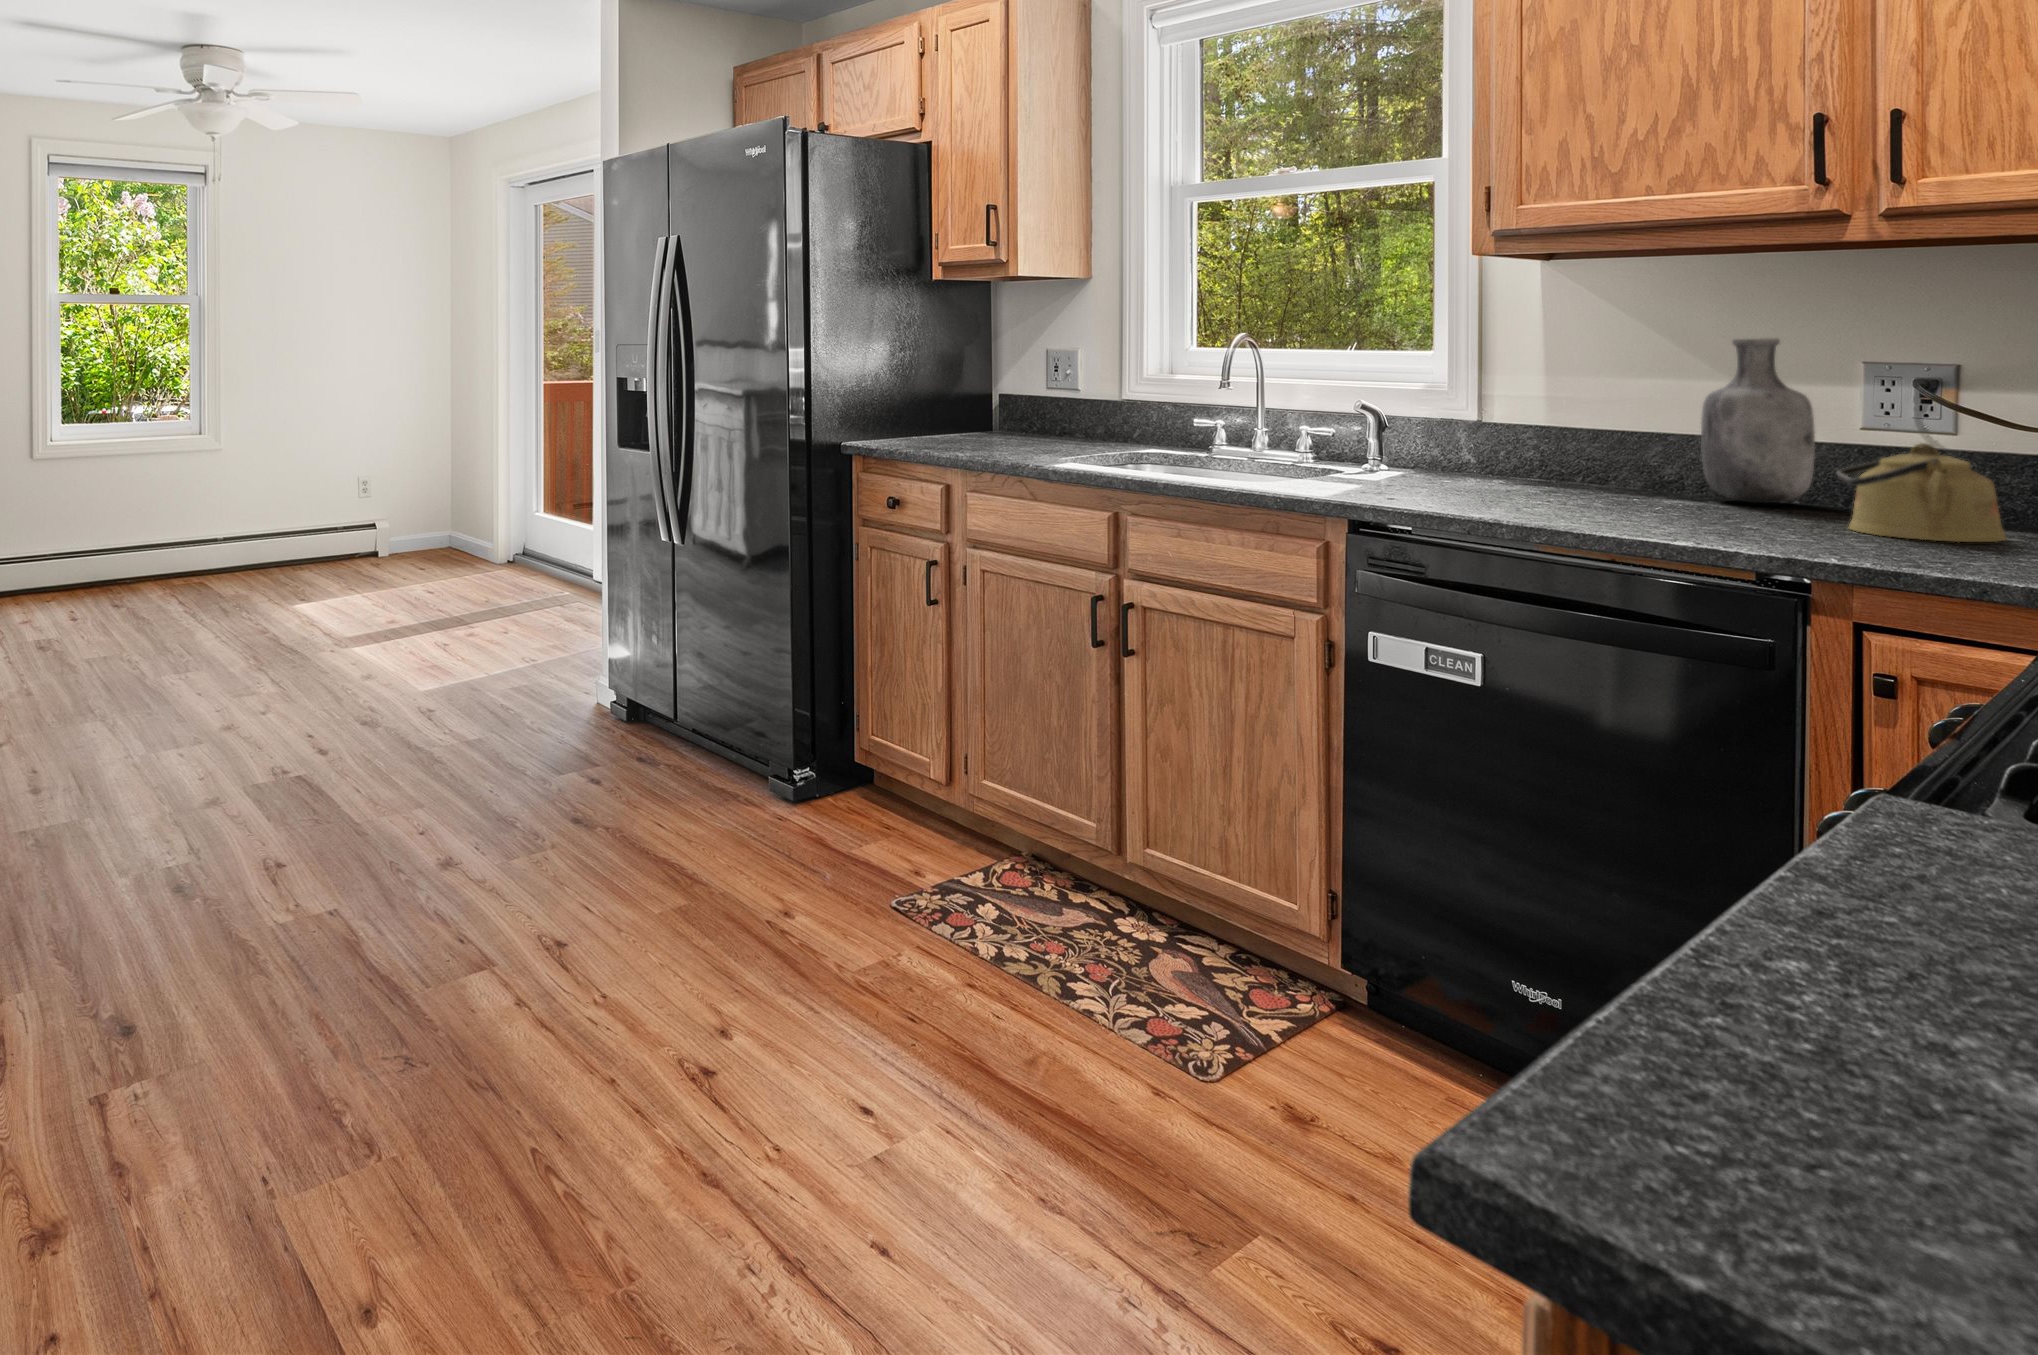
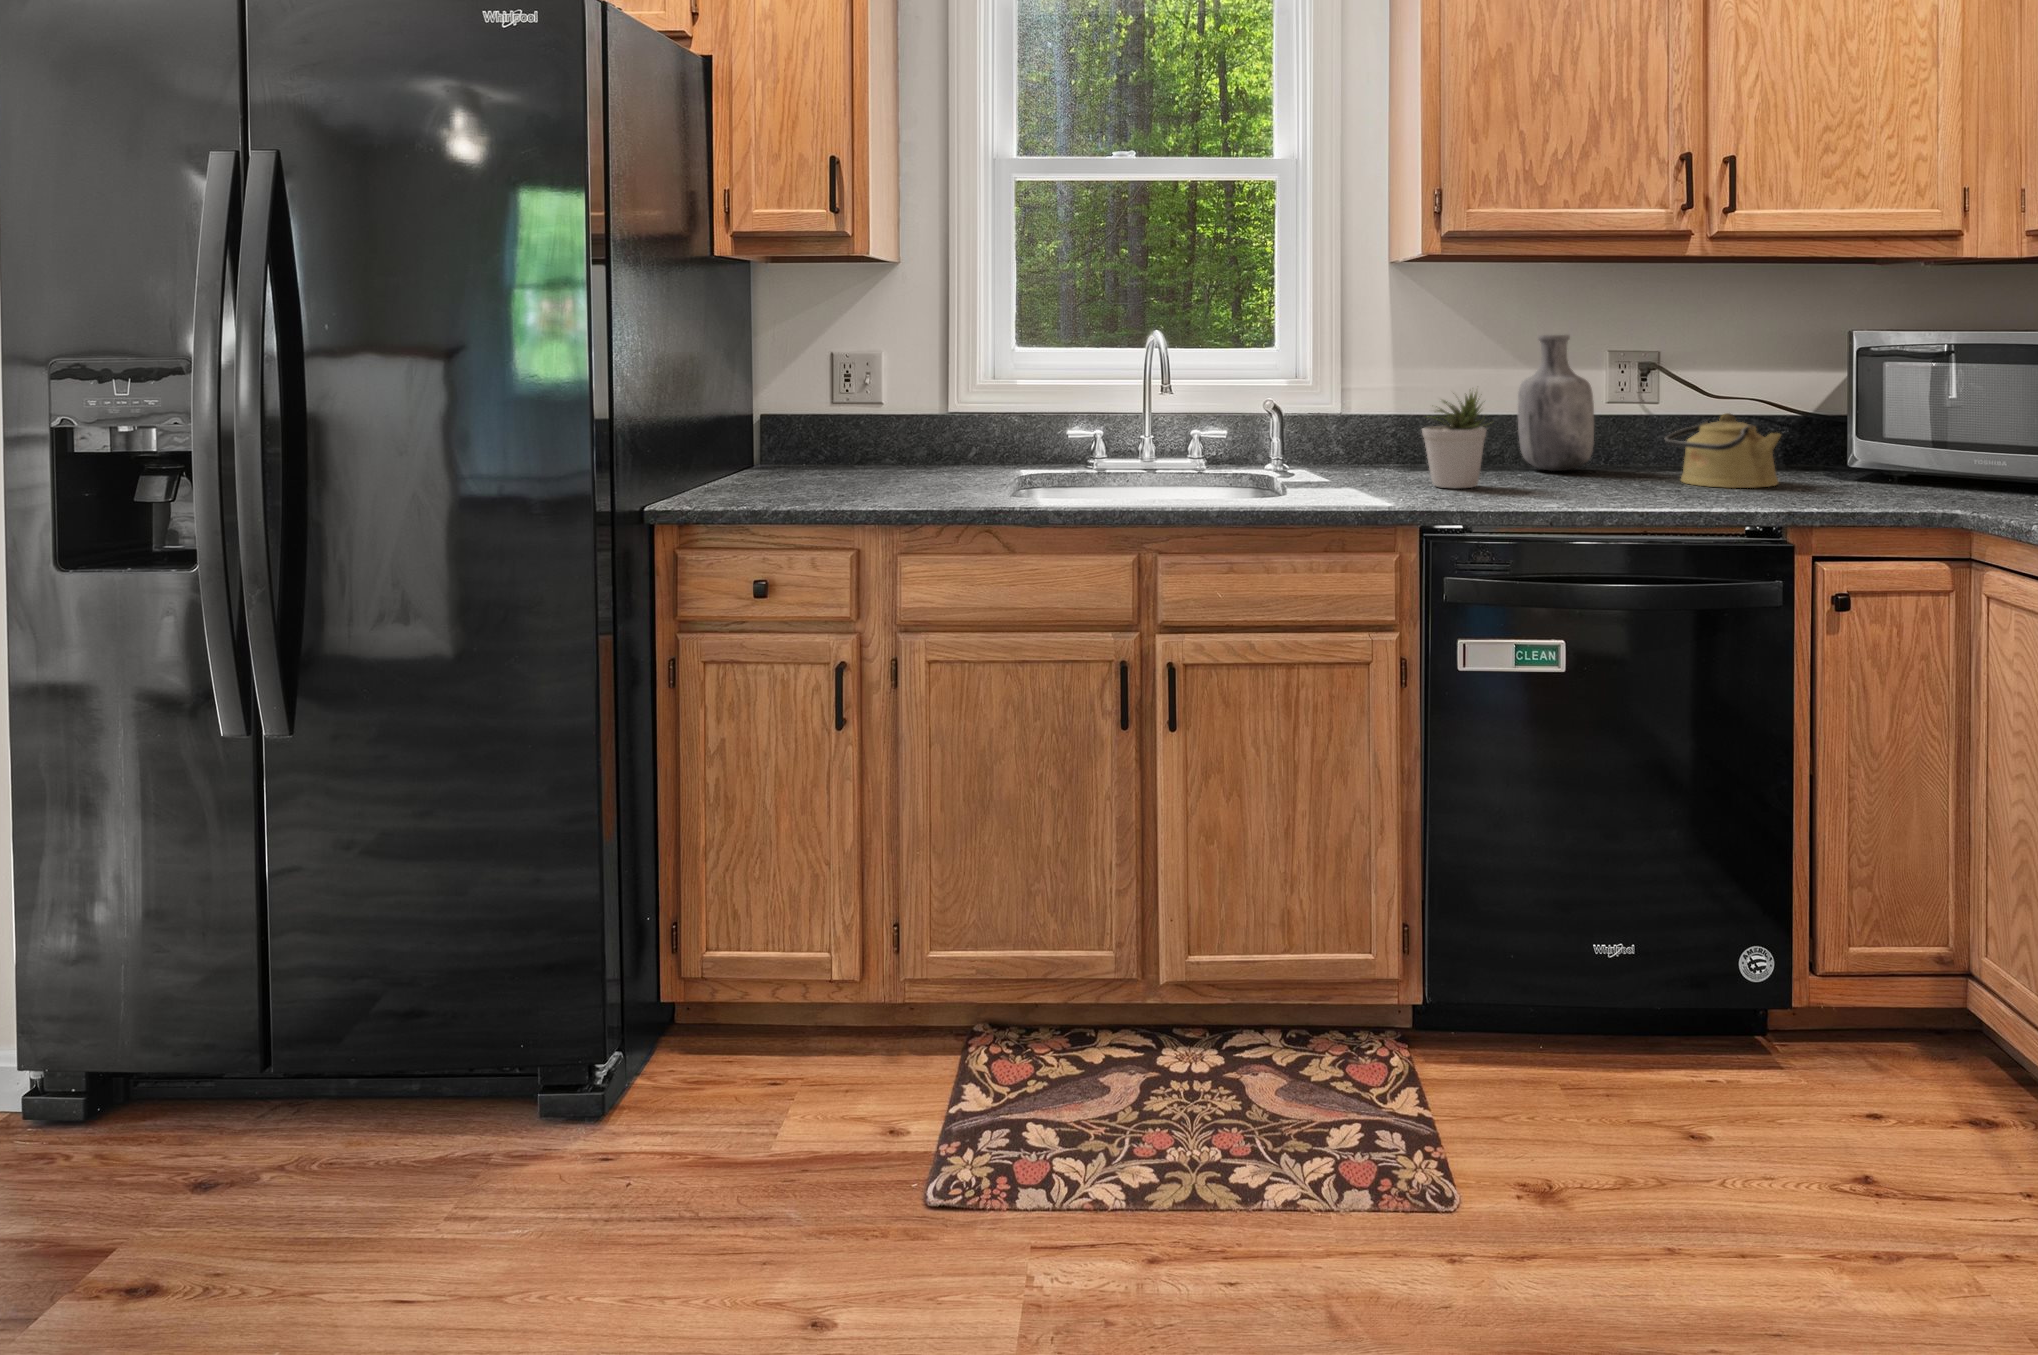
potted plant: none [1474,391,1556,498] -> present [1422,393,1488,488]

